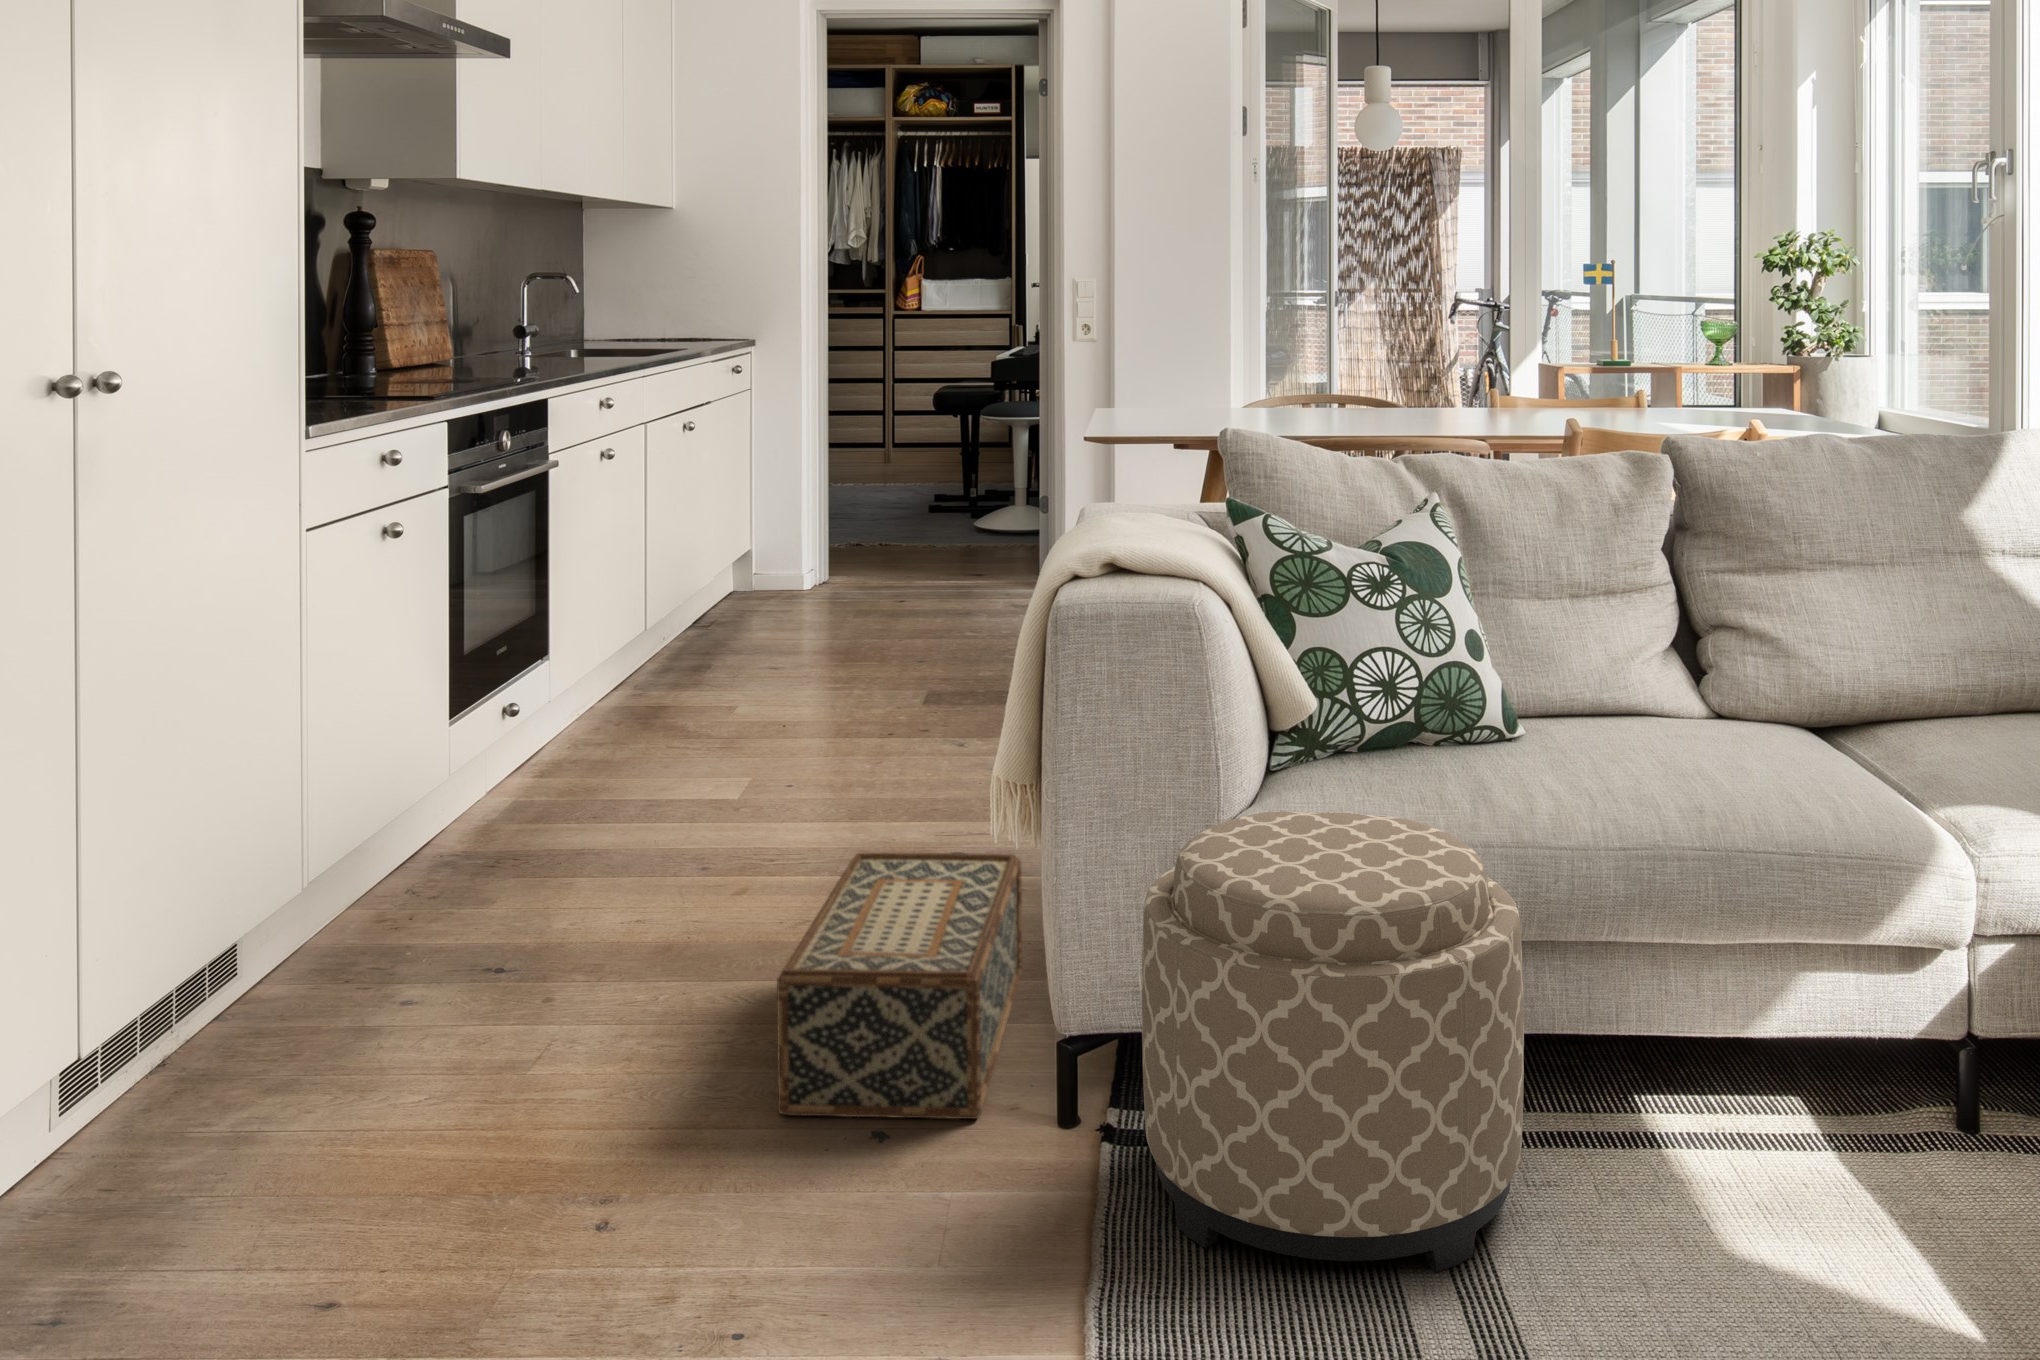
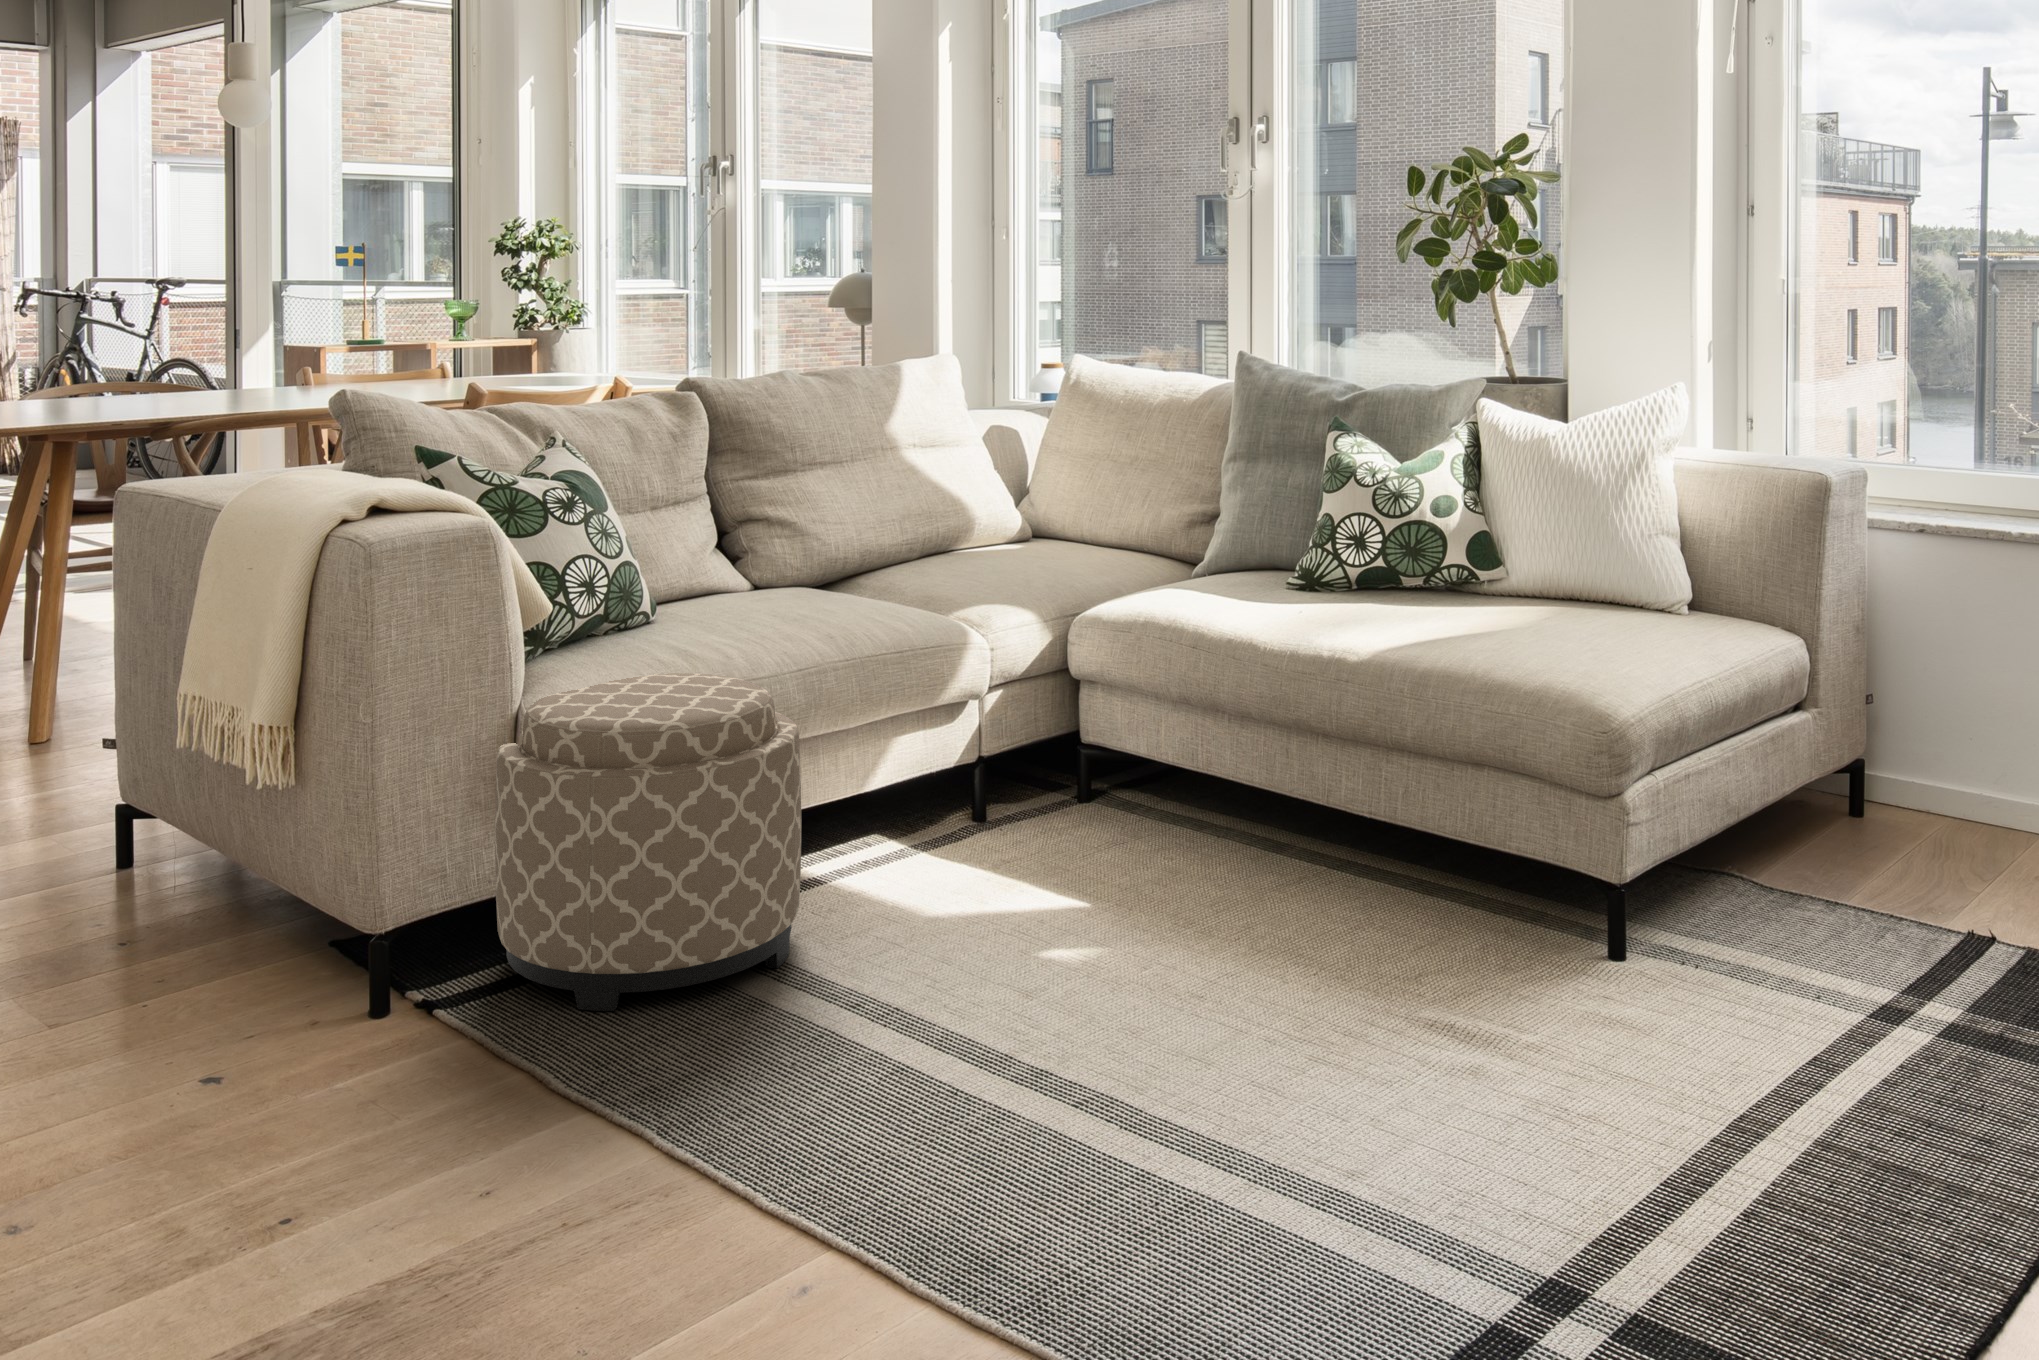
woven basket: present [777,853,1022,1119] -> none [10,818,321,1075]

